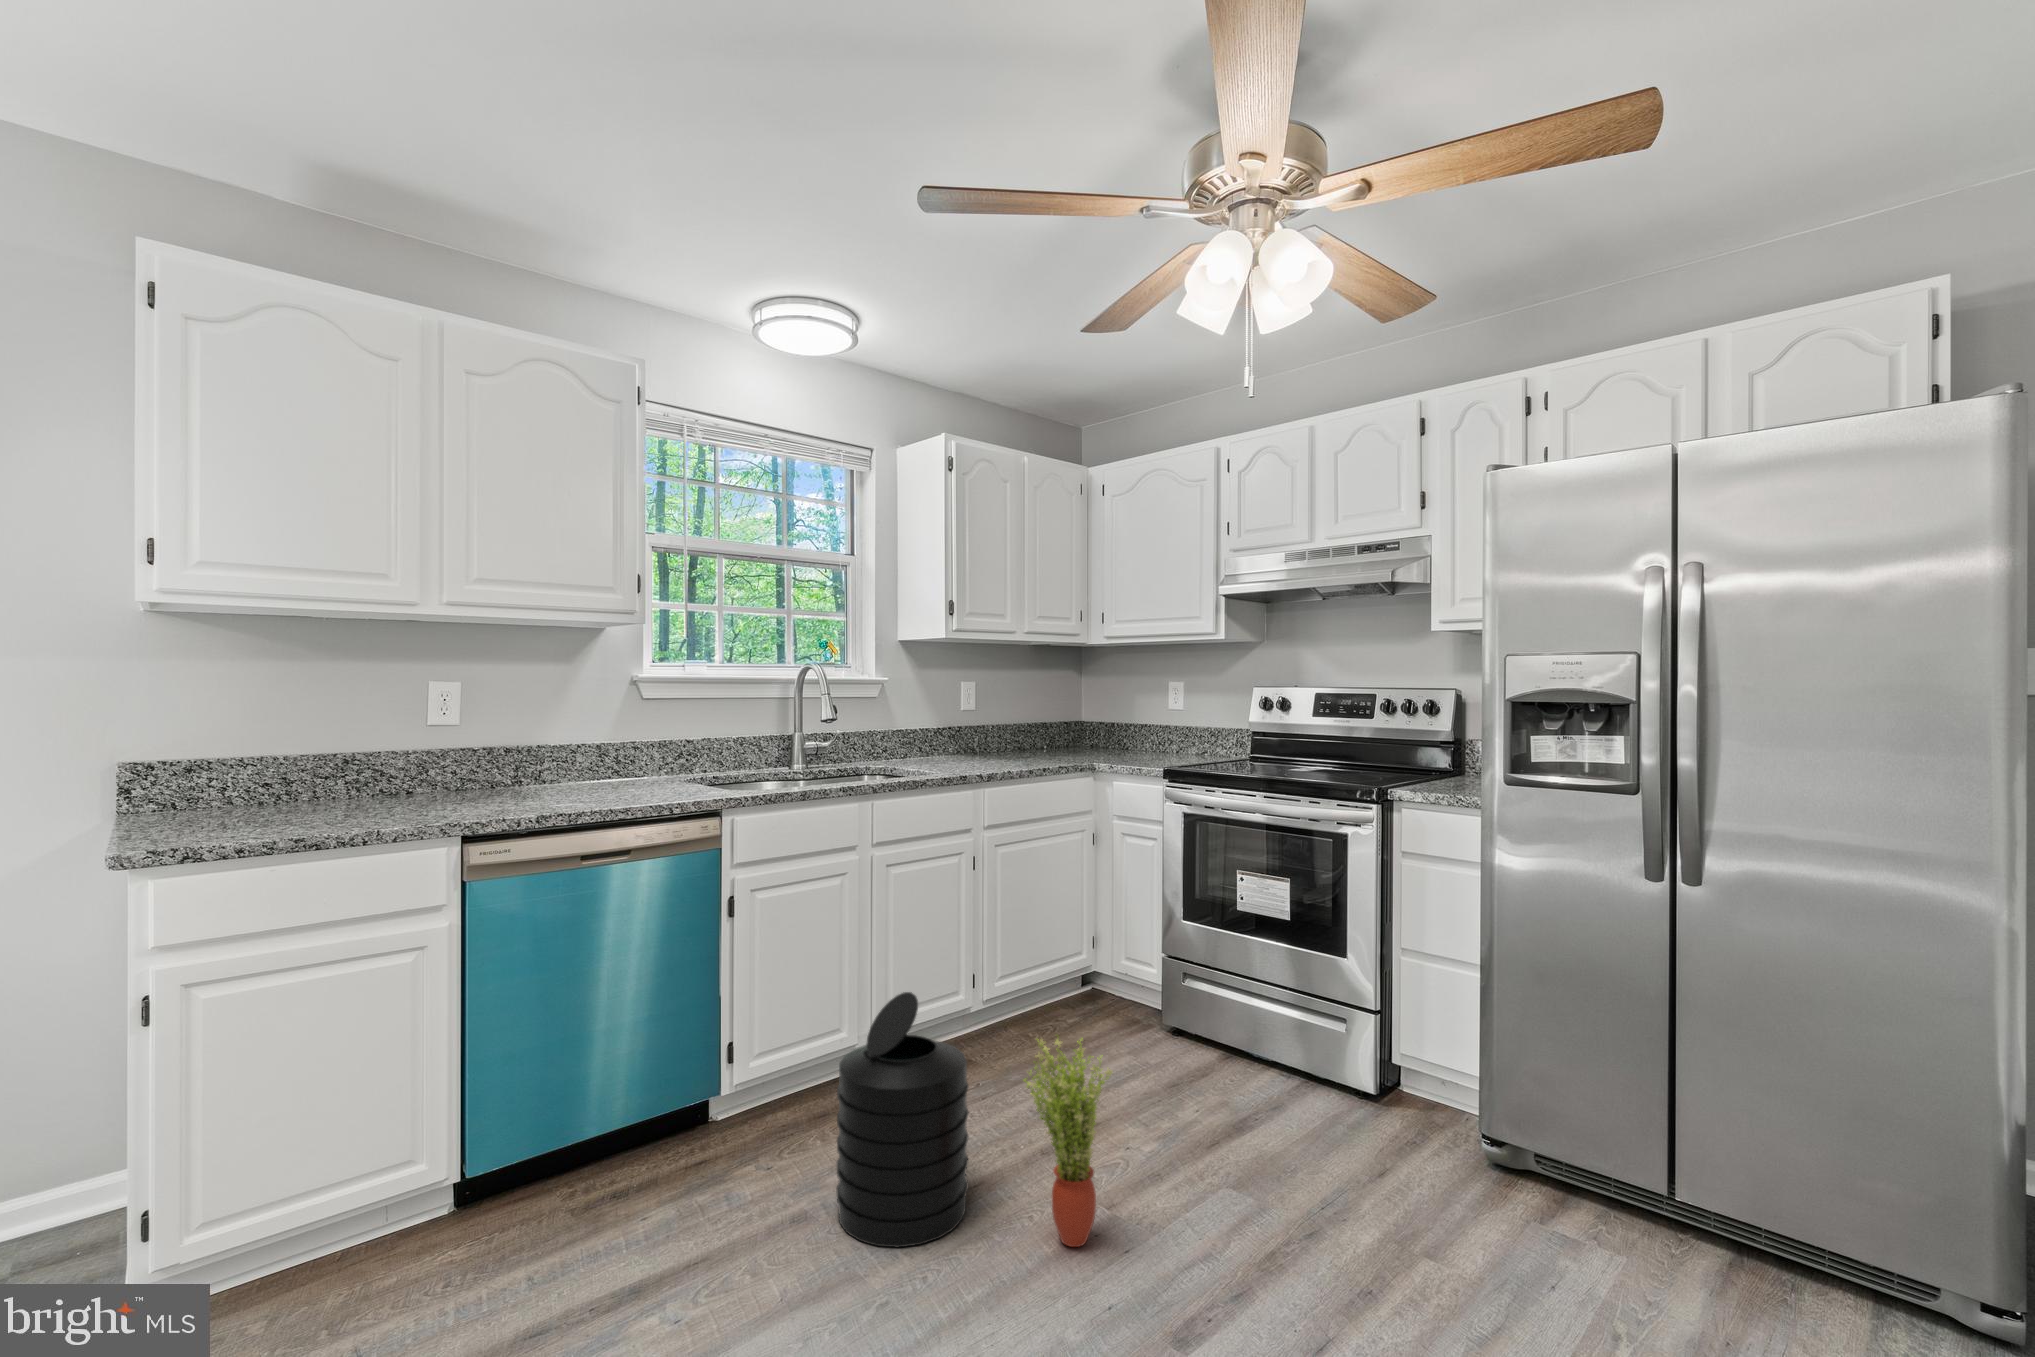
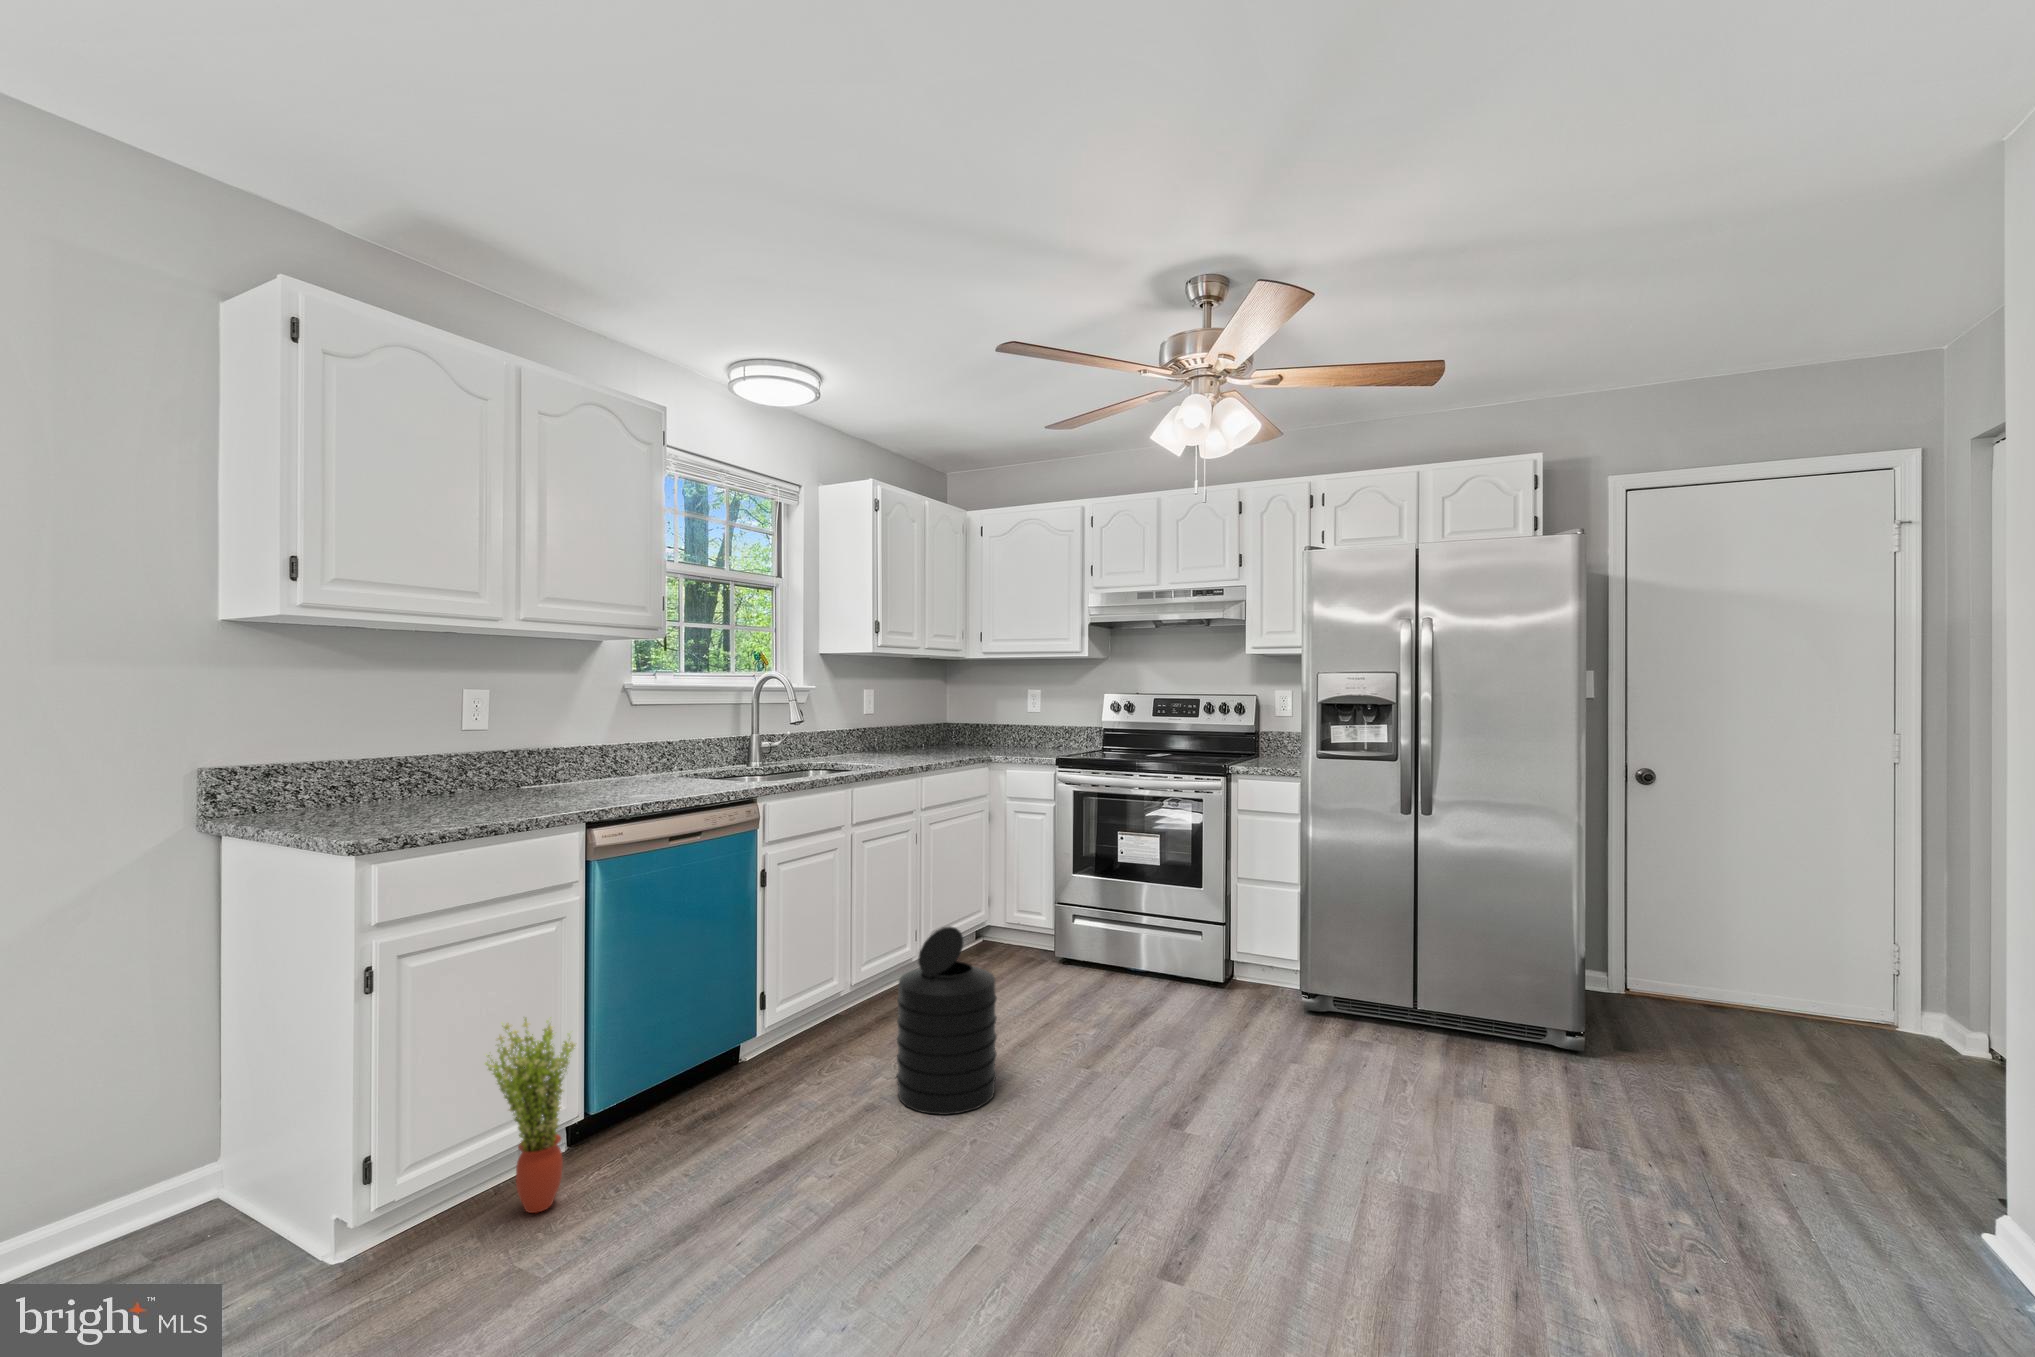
potted plant: present [1024,1038,1112,1247] -> present [485,1018,575,1213]

